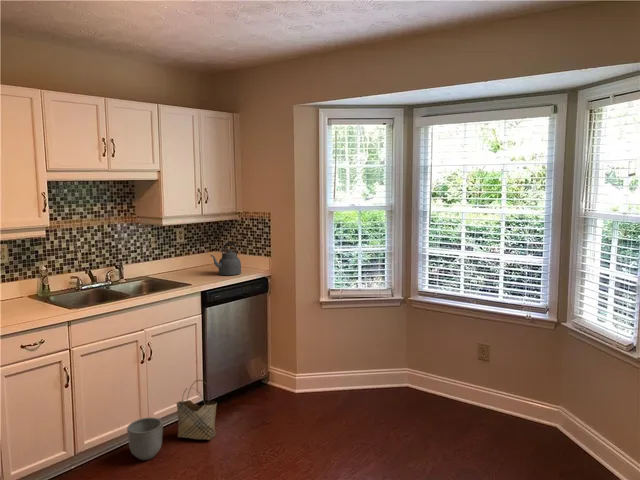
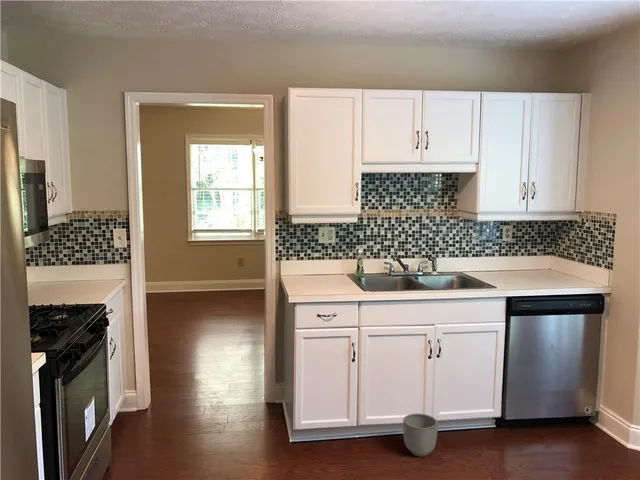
kettle: present [211,242,241,275] -> none [528,246,569,285]
woven basket: present [176,380,217,440] -> none [456,393,501,462]

